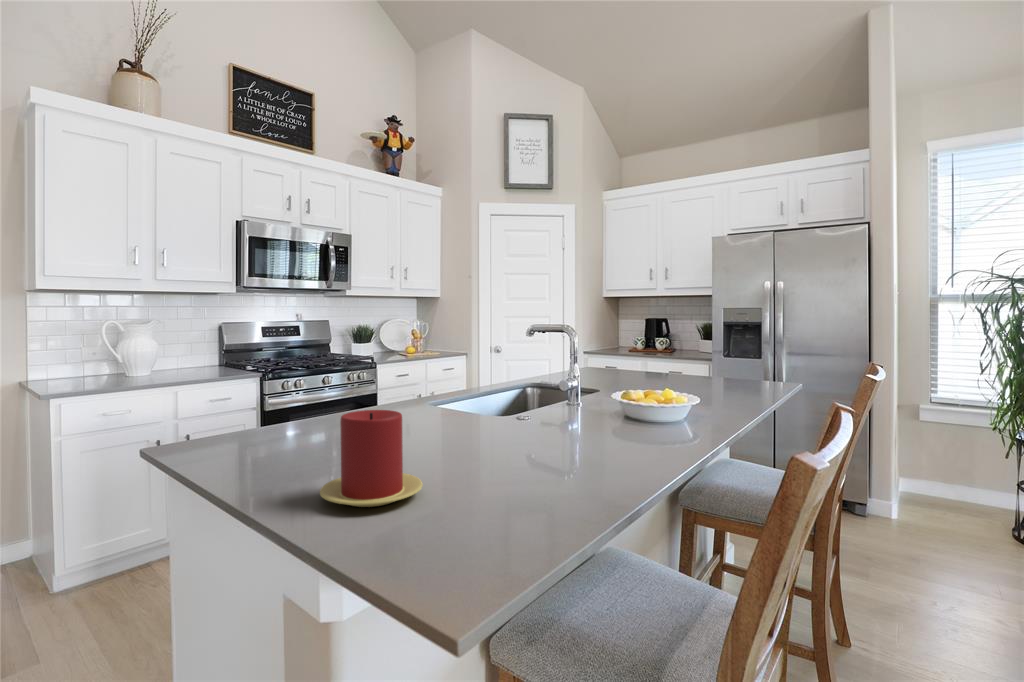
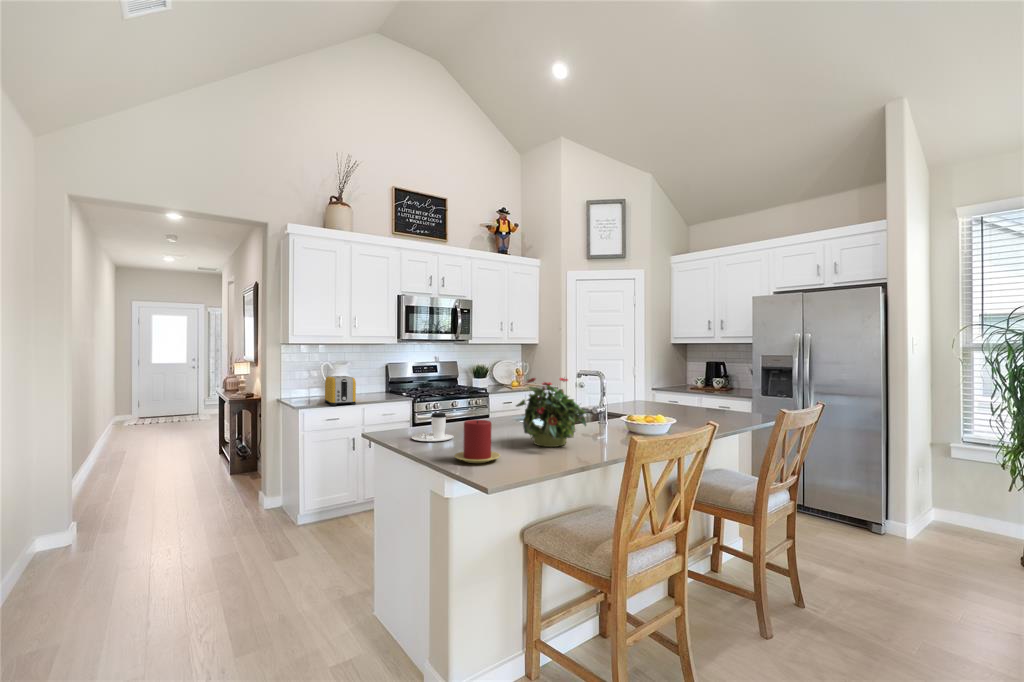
potted plant: none [441,324,574,451] -> present [516,378,586,447]
toaster: none [112,341,165,387] -> present [325,376,356,405]
coffee cup: none [236,396,322,453] -> present [412,413,453,442]

